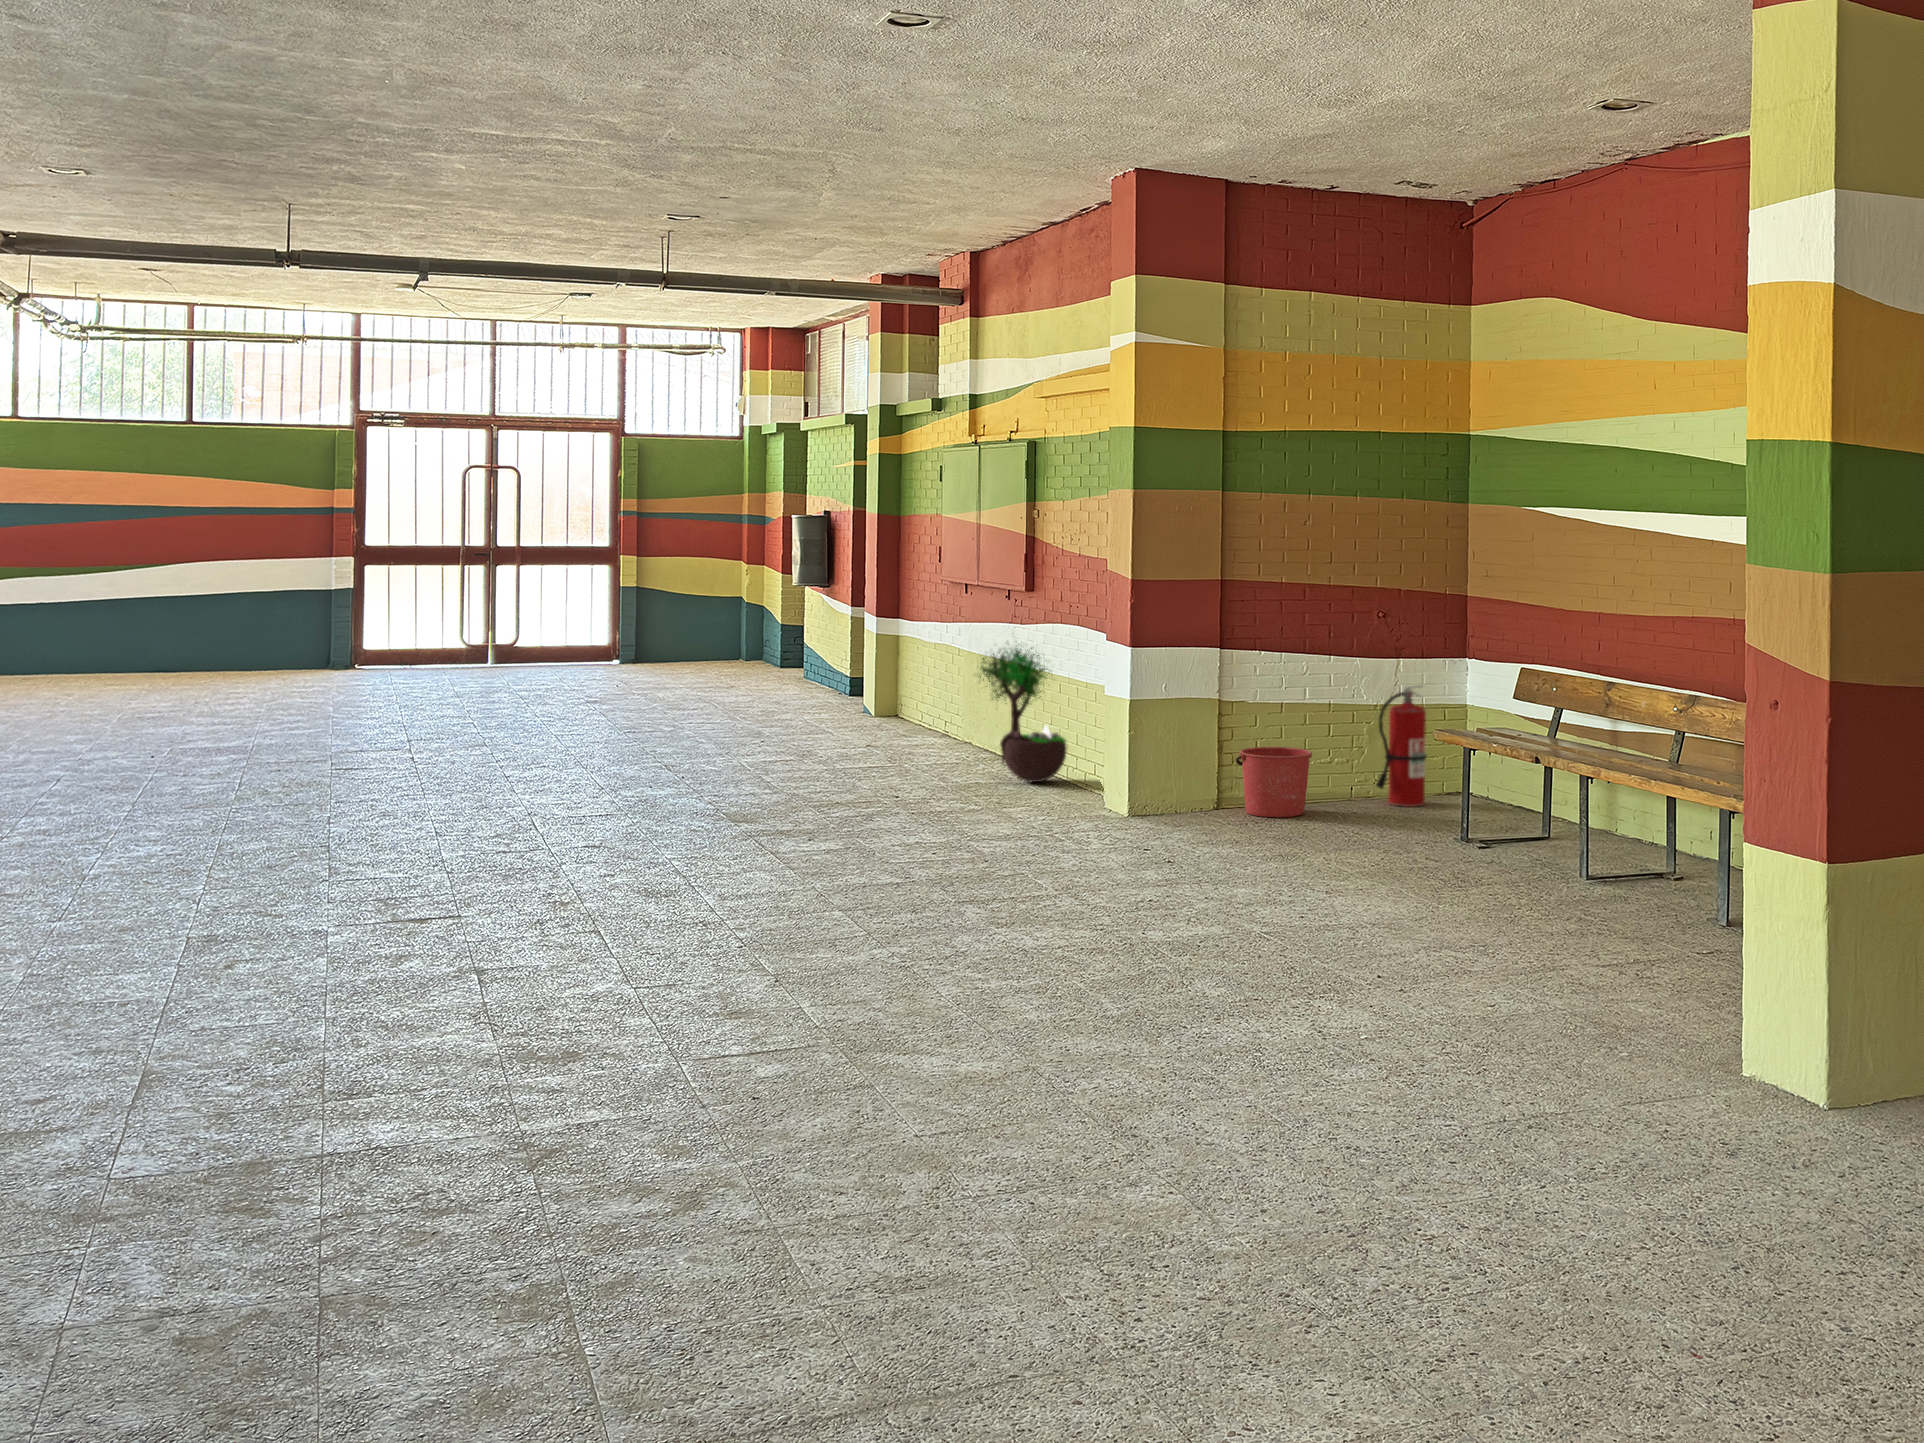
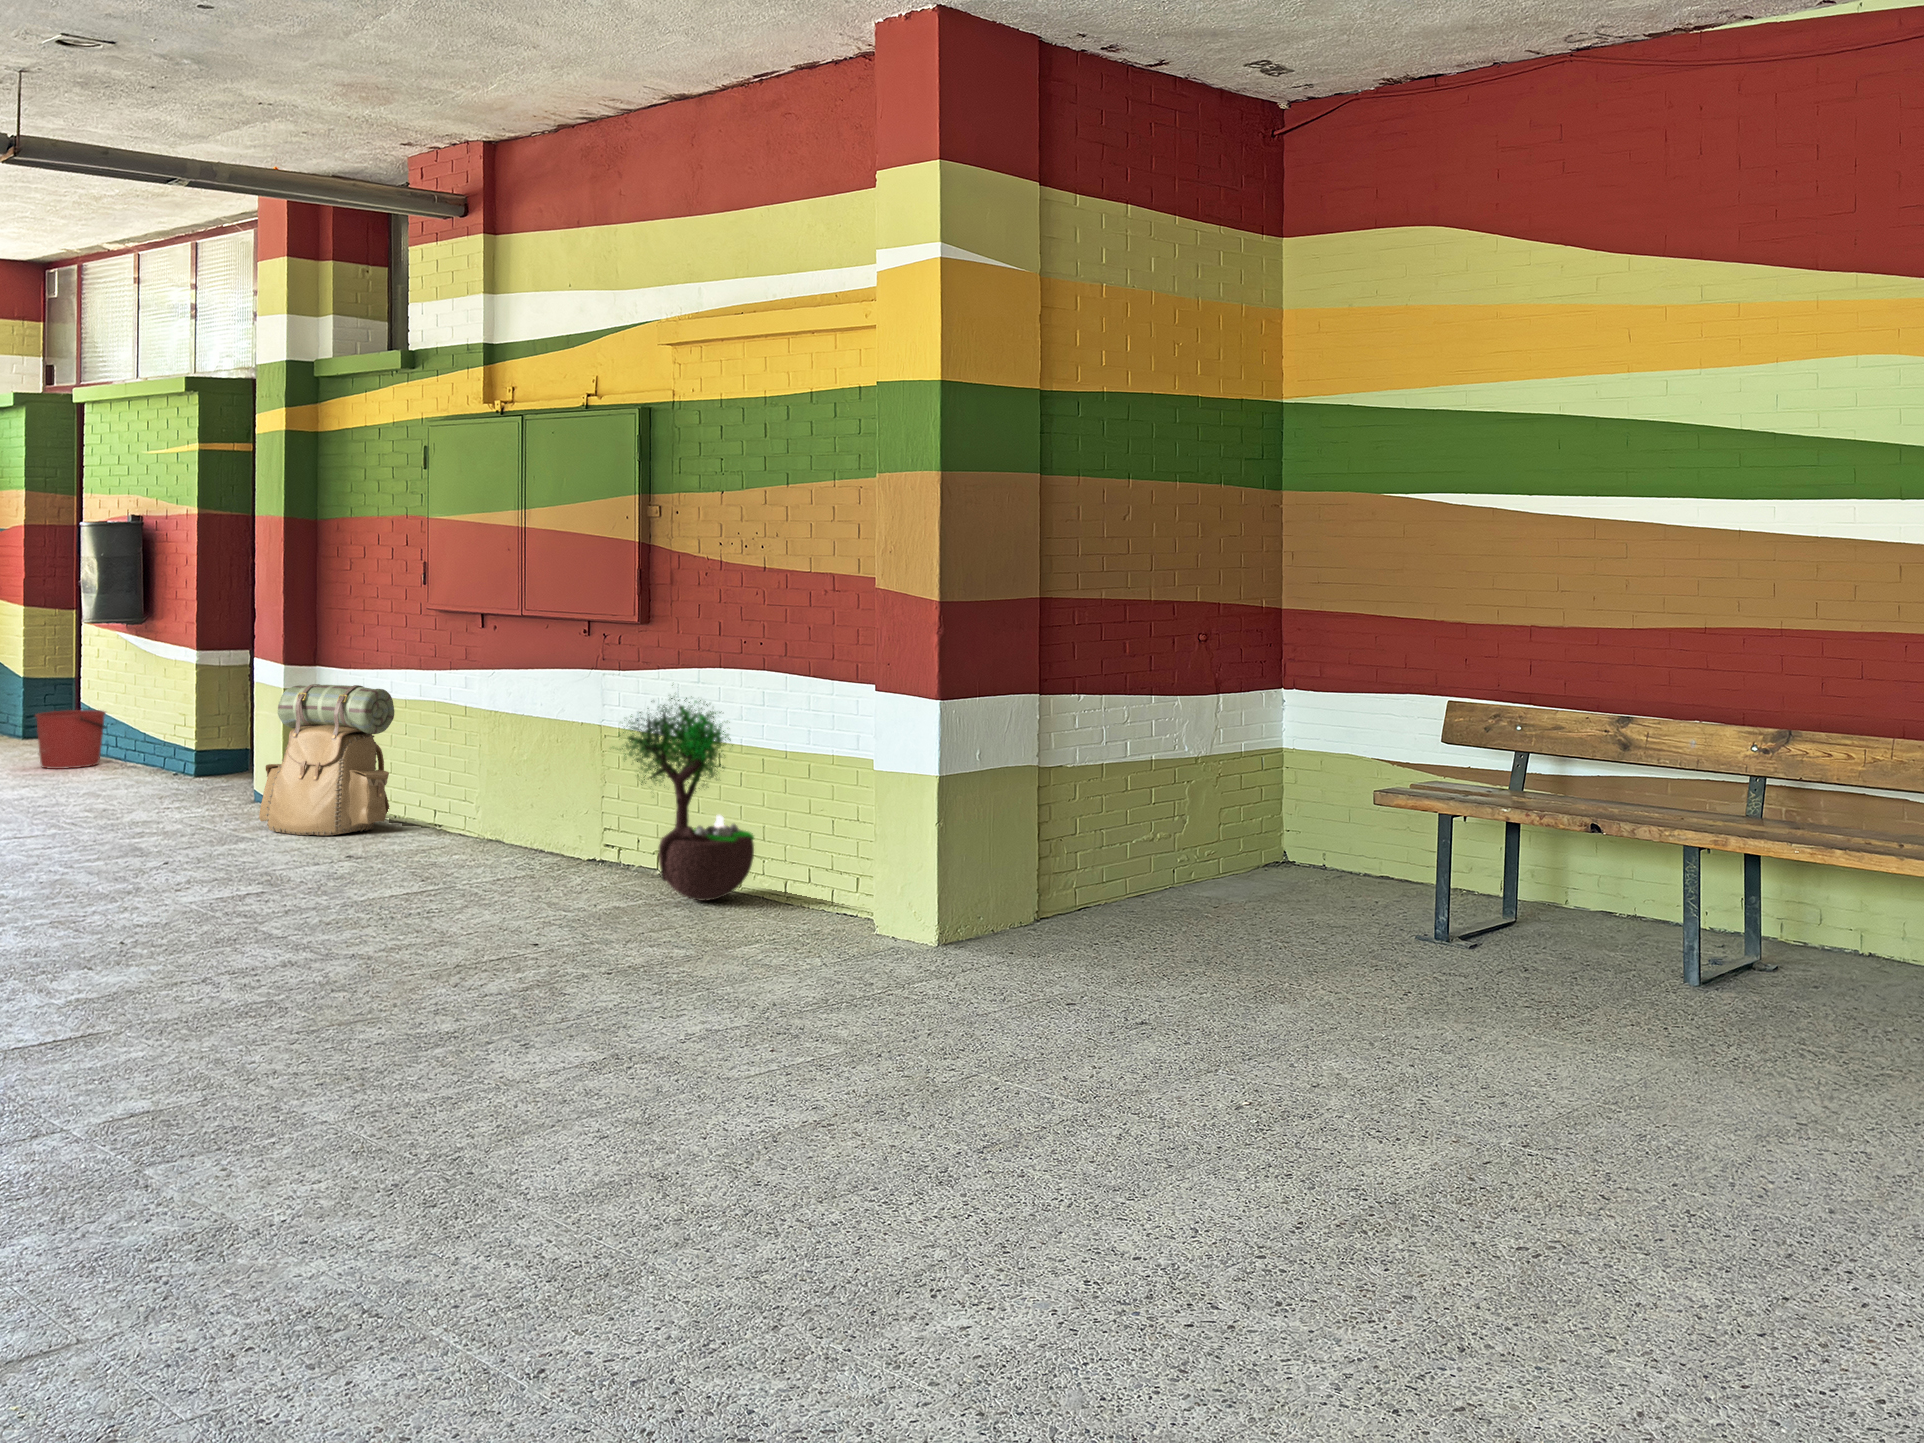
backpack: none [842,631,923,733] -> present [259,684,395,836]
fire extinguisher: present [1376,685,1427,807] -> none [1215,728,1272,891]
bucket: present [1236,747,1312,817] -> present [36,710,107,769]

